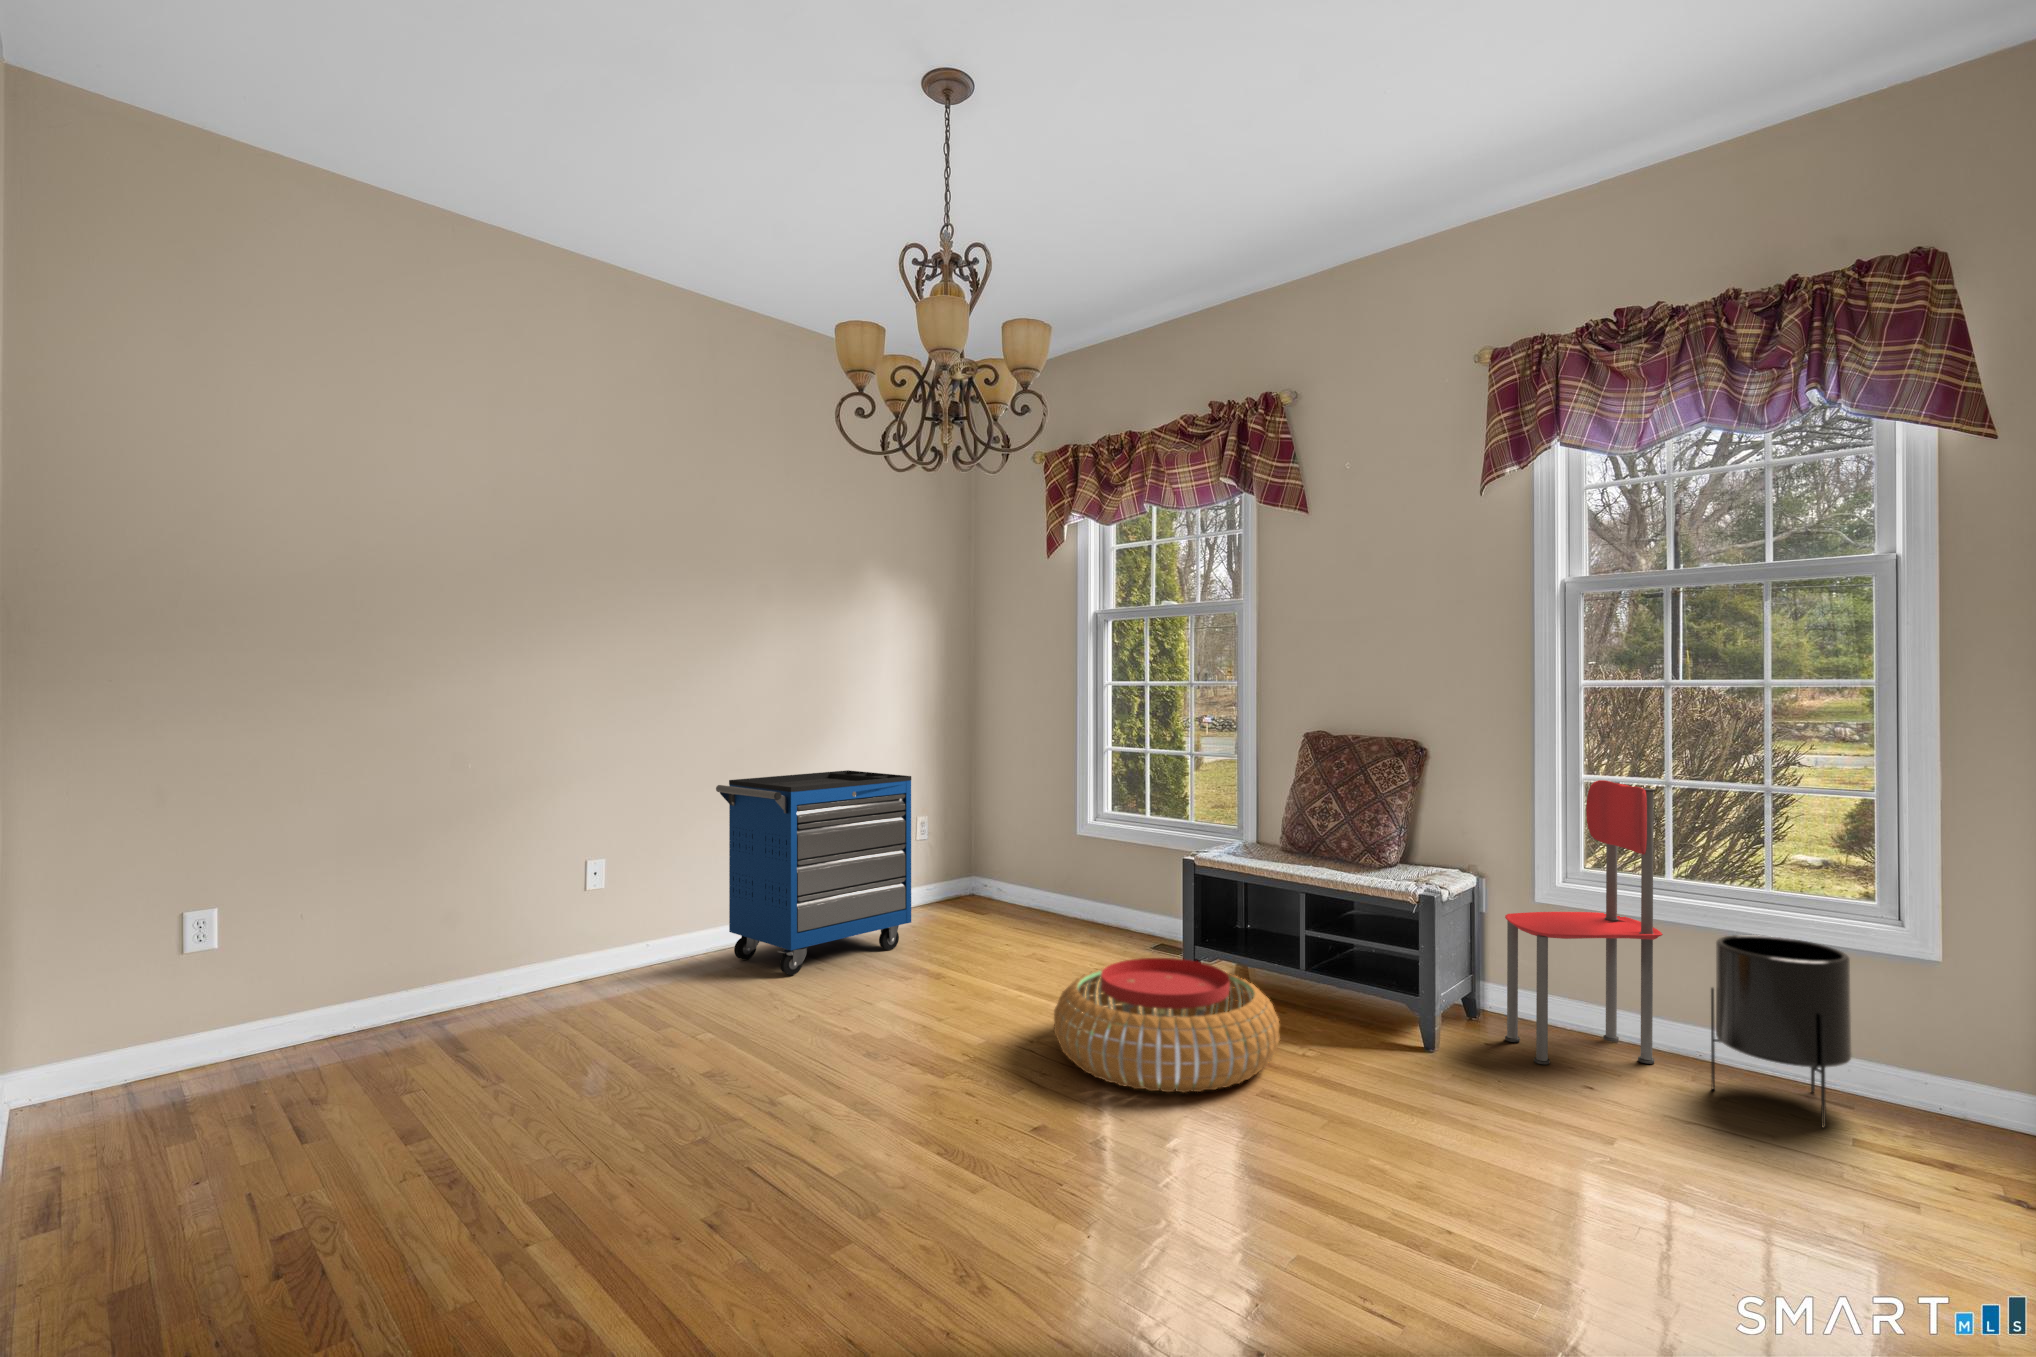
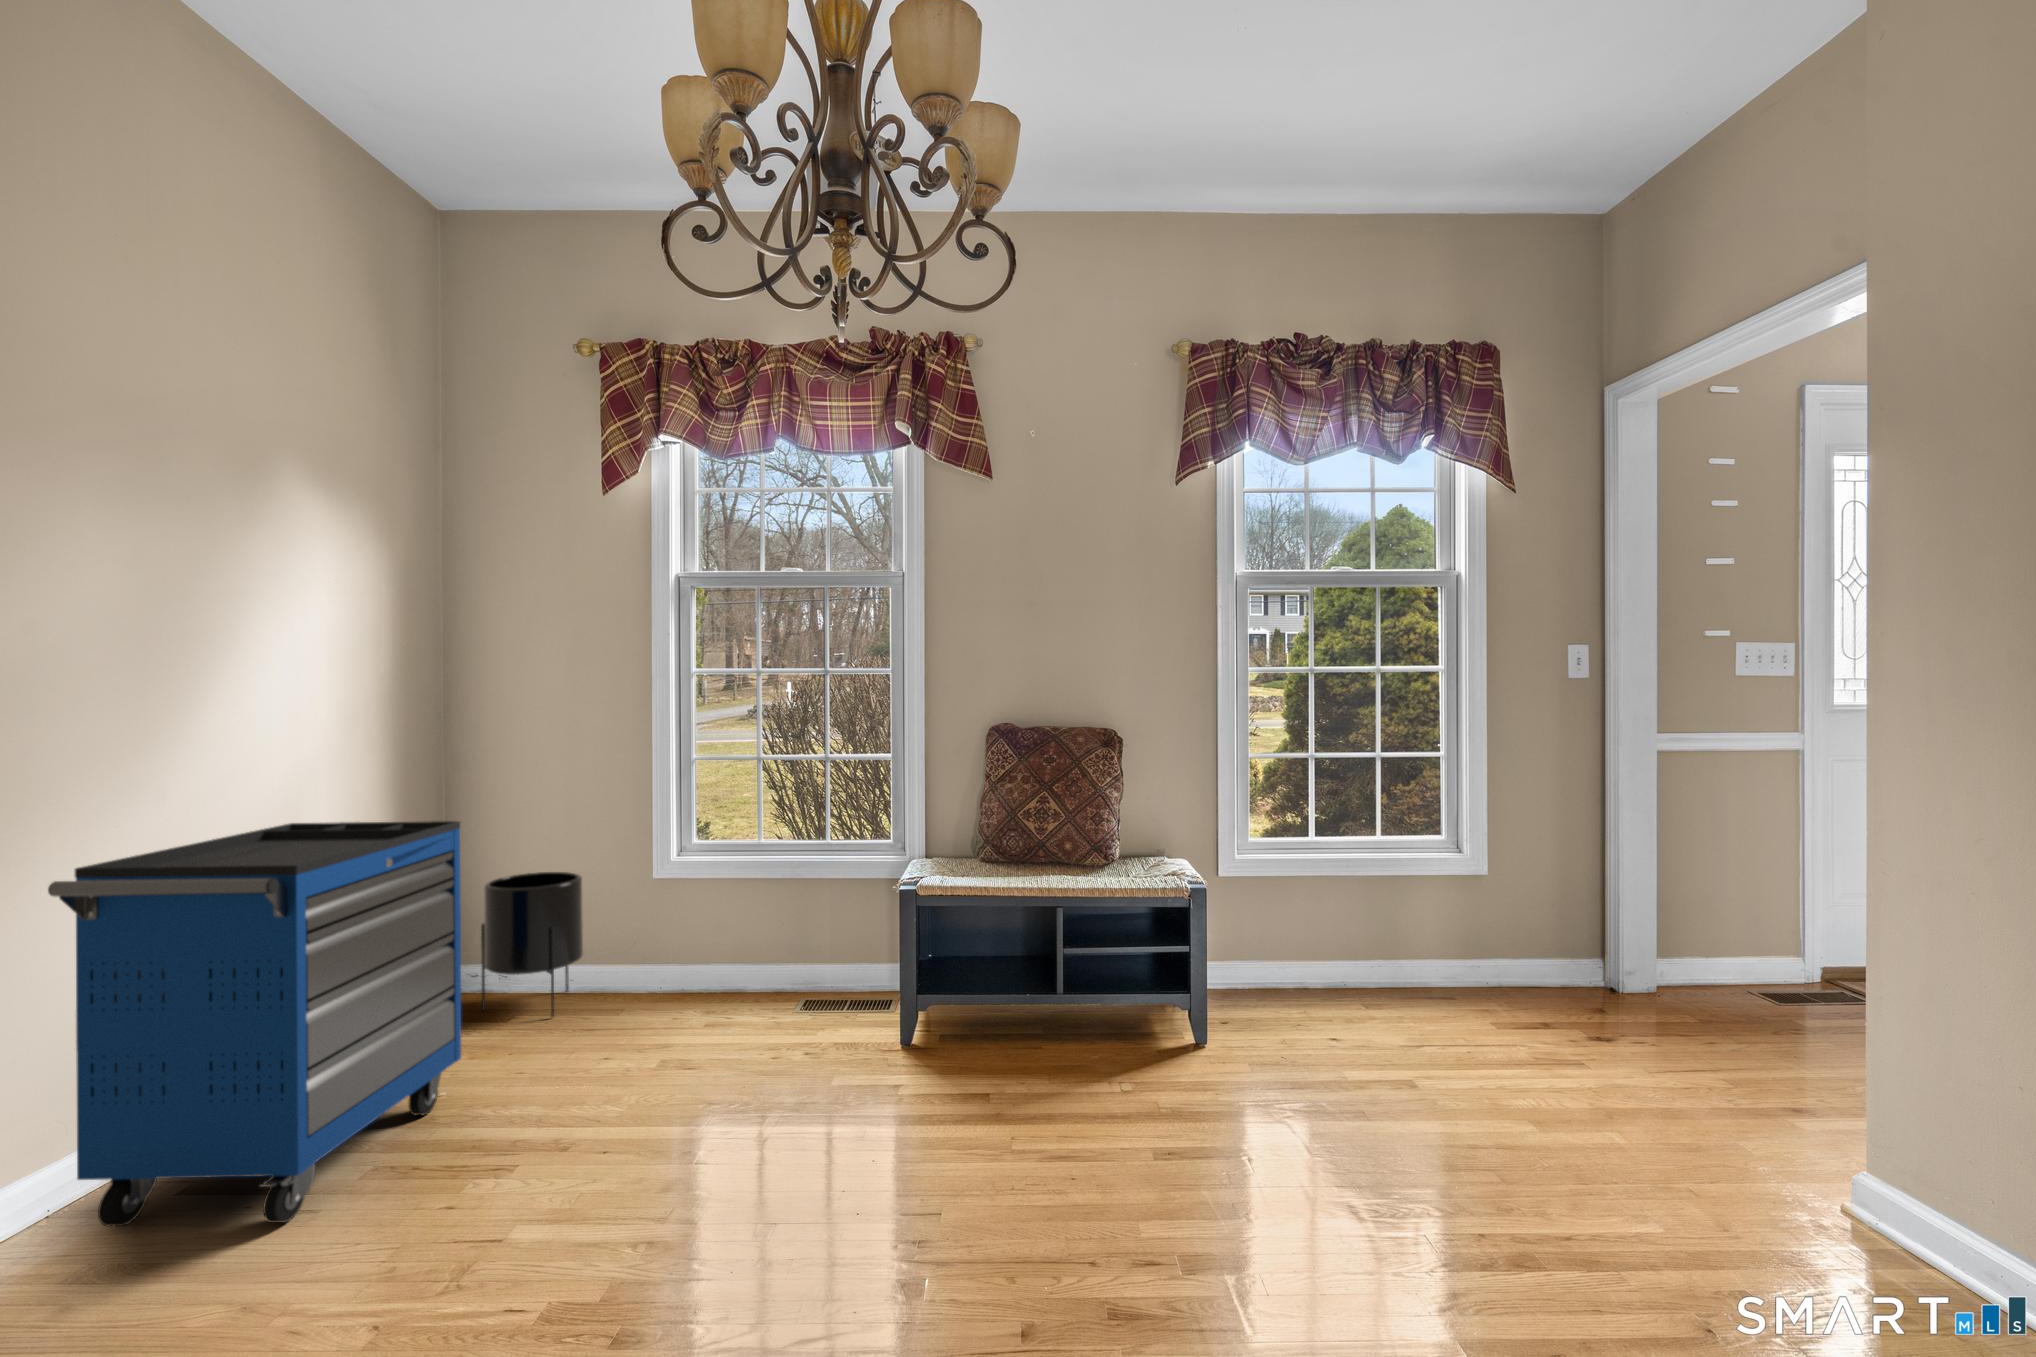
dining chair: present [1505,780,1663,1064] -> none [1244,758,1366,1034]
planter: present [1711,935,1852,1128] -> present [481,872,583,1017]
pouf: present [1054,958,1280,1092] -> none [888,1014,1177,1209]

